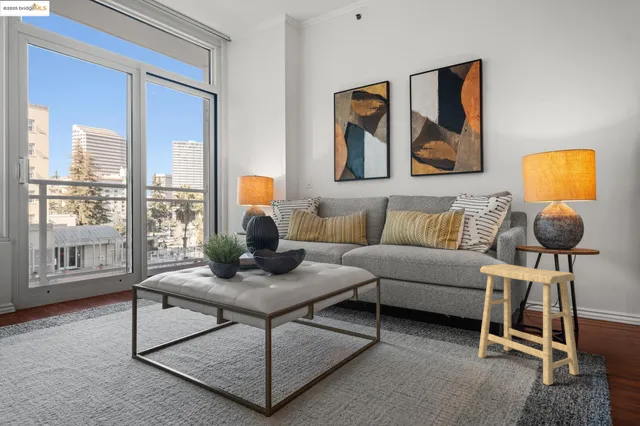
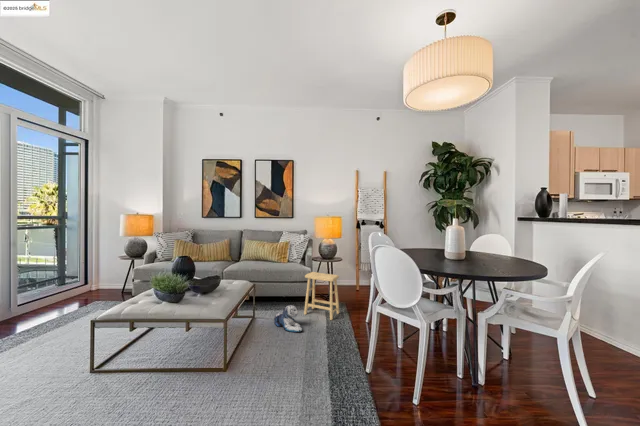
plush toy: none [400,324,453,390] -> present [274,305,302,332]

